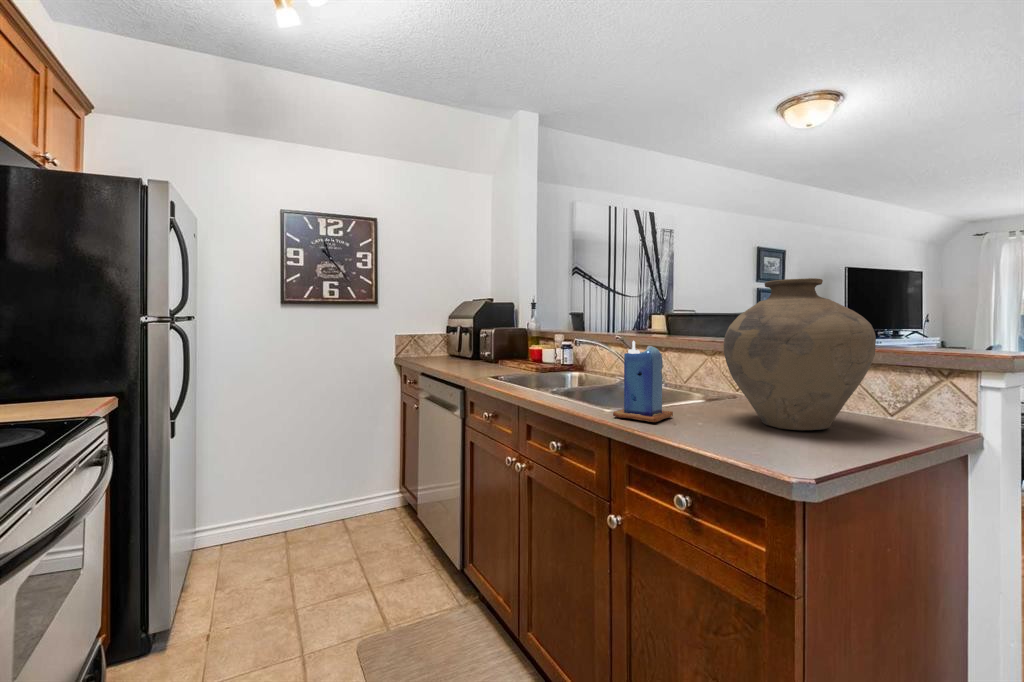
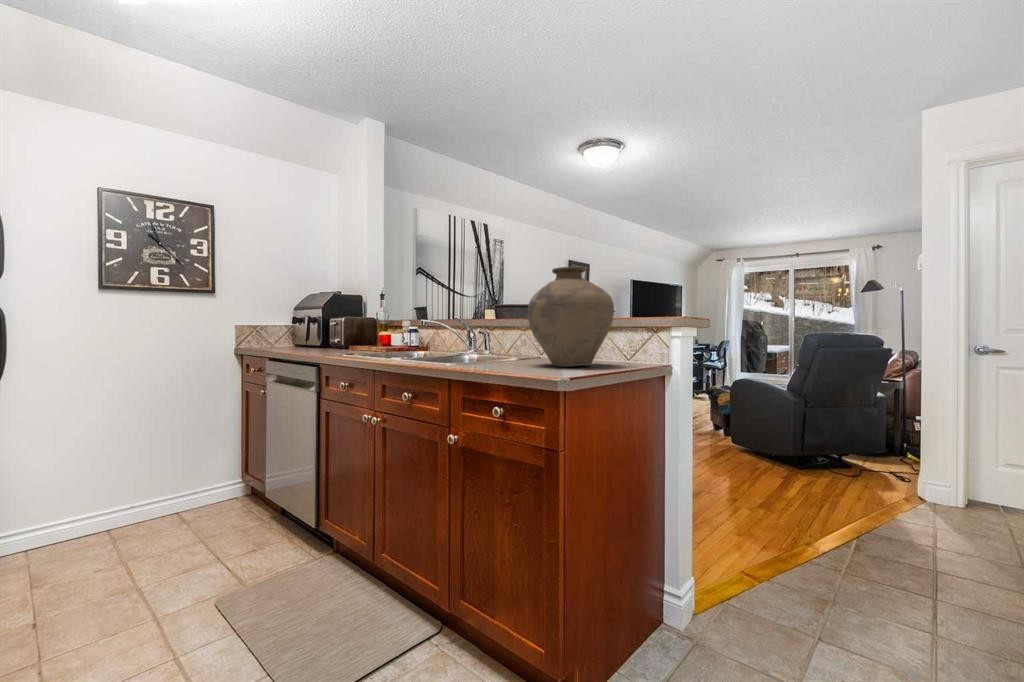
candle: present [613,341,673,422] -> none [452,309,495,367]

